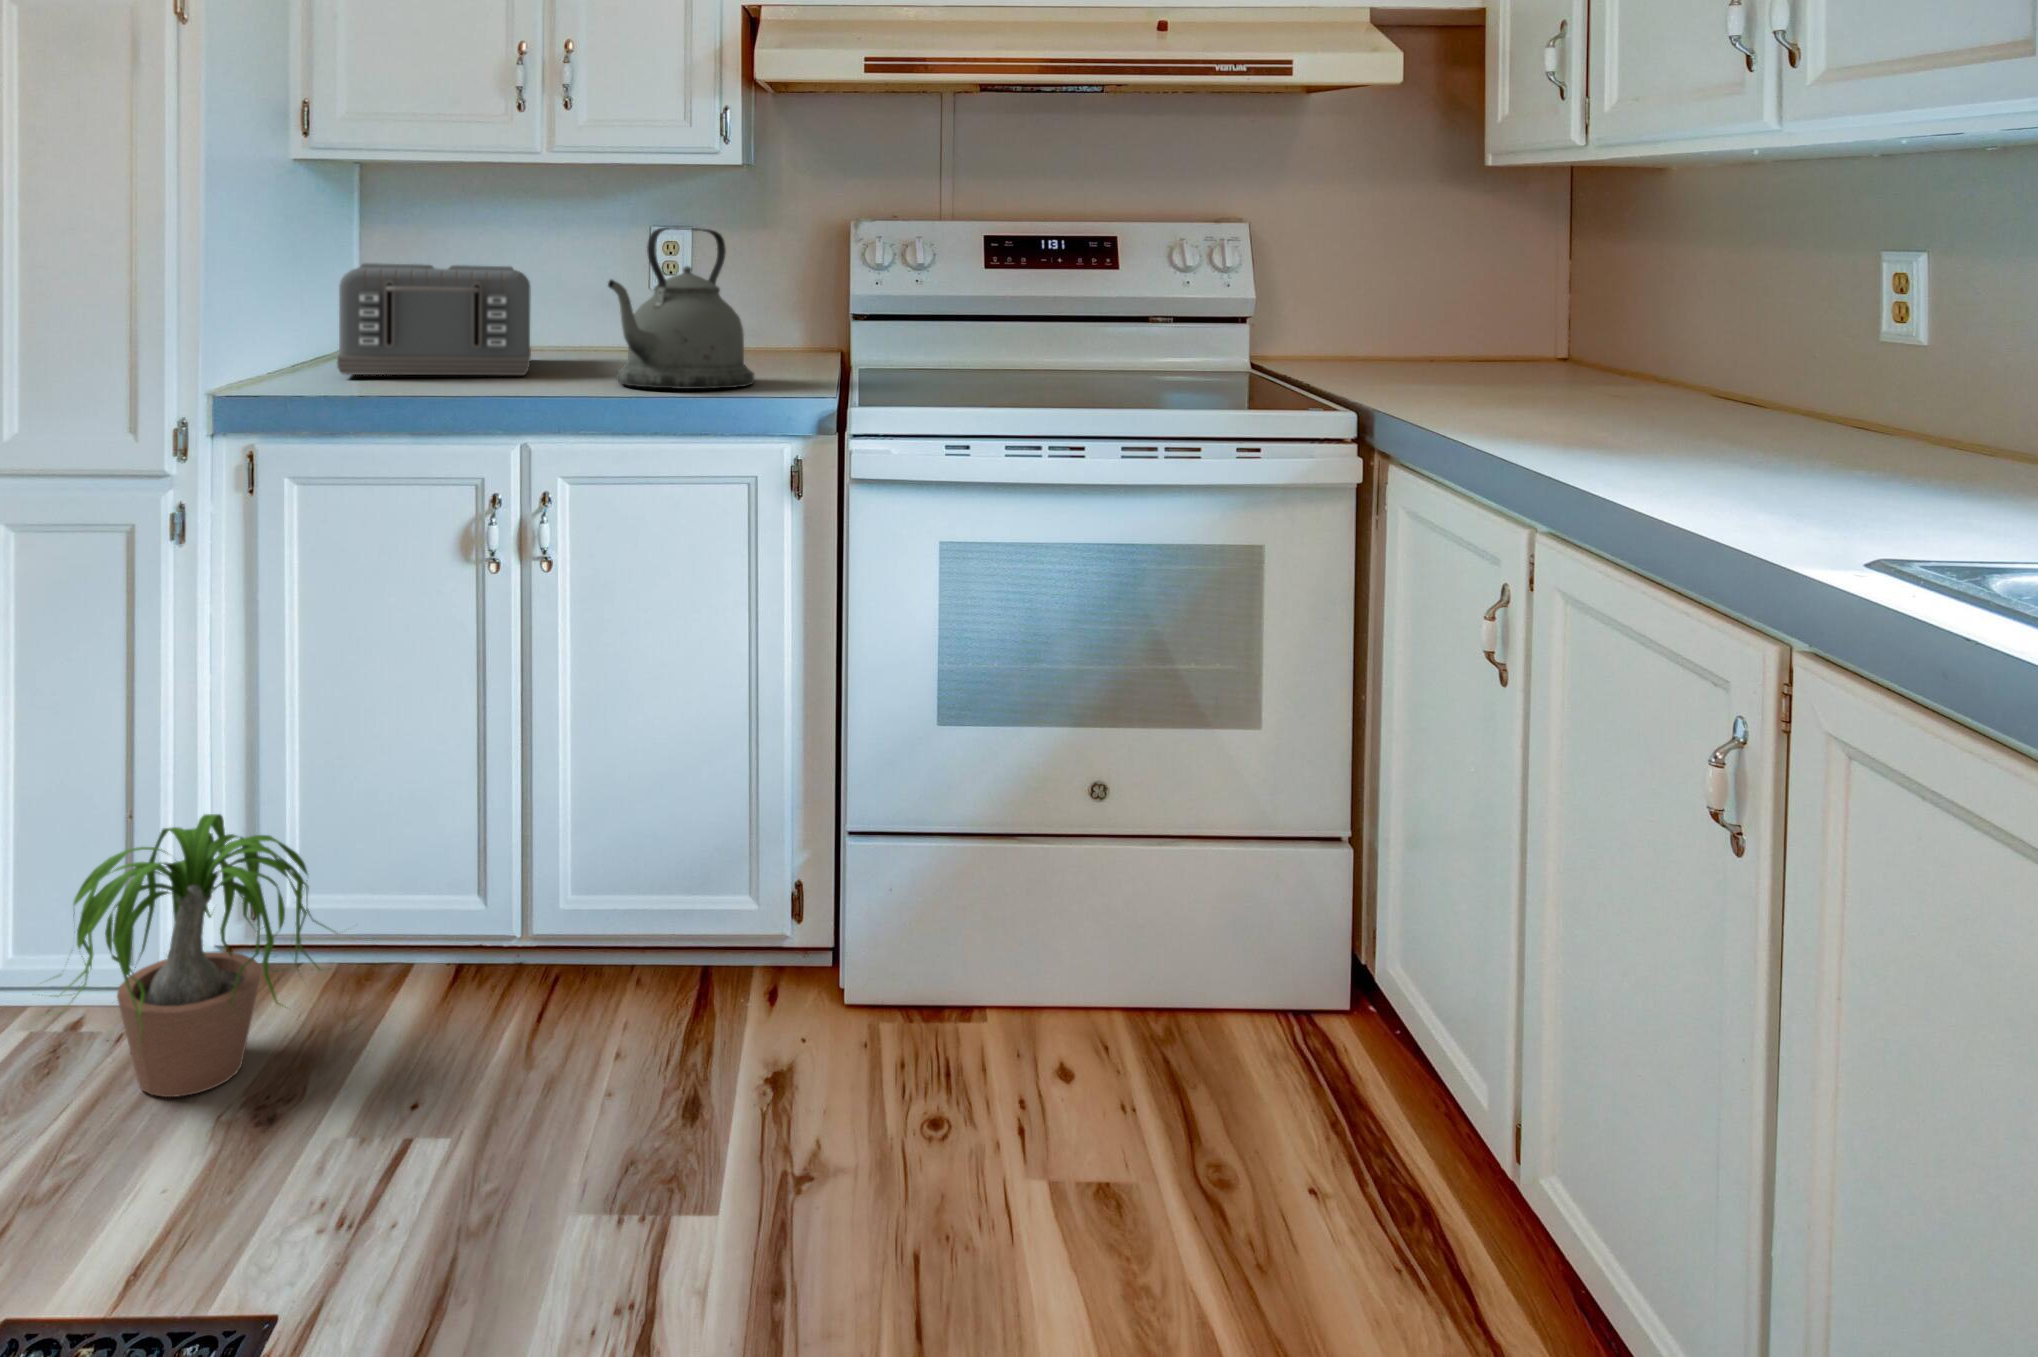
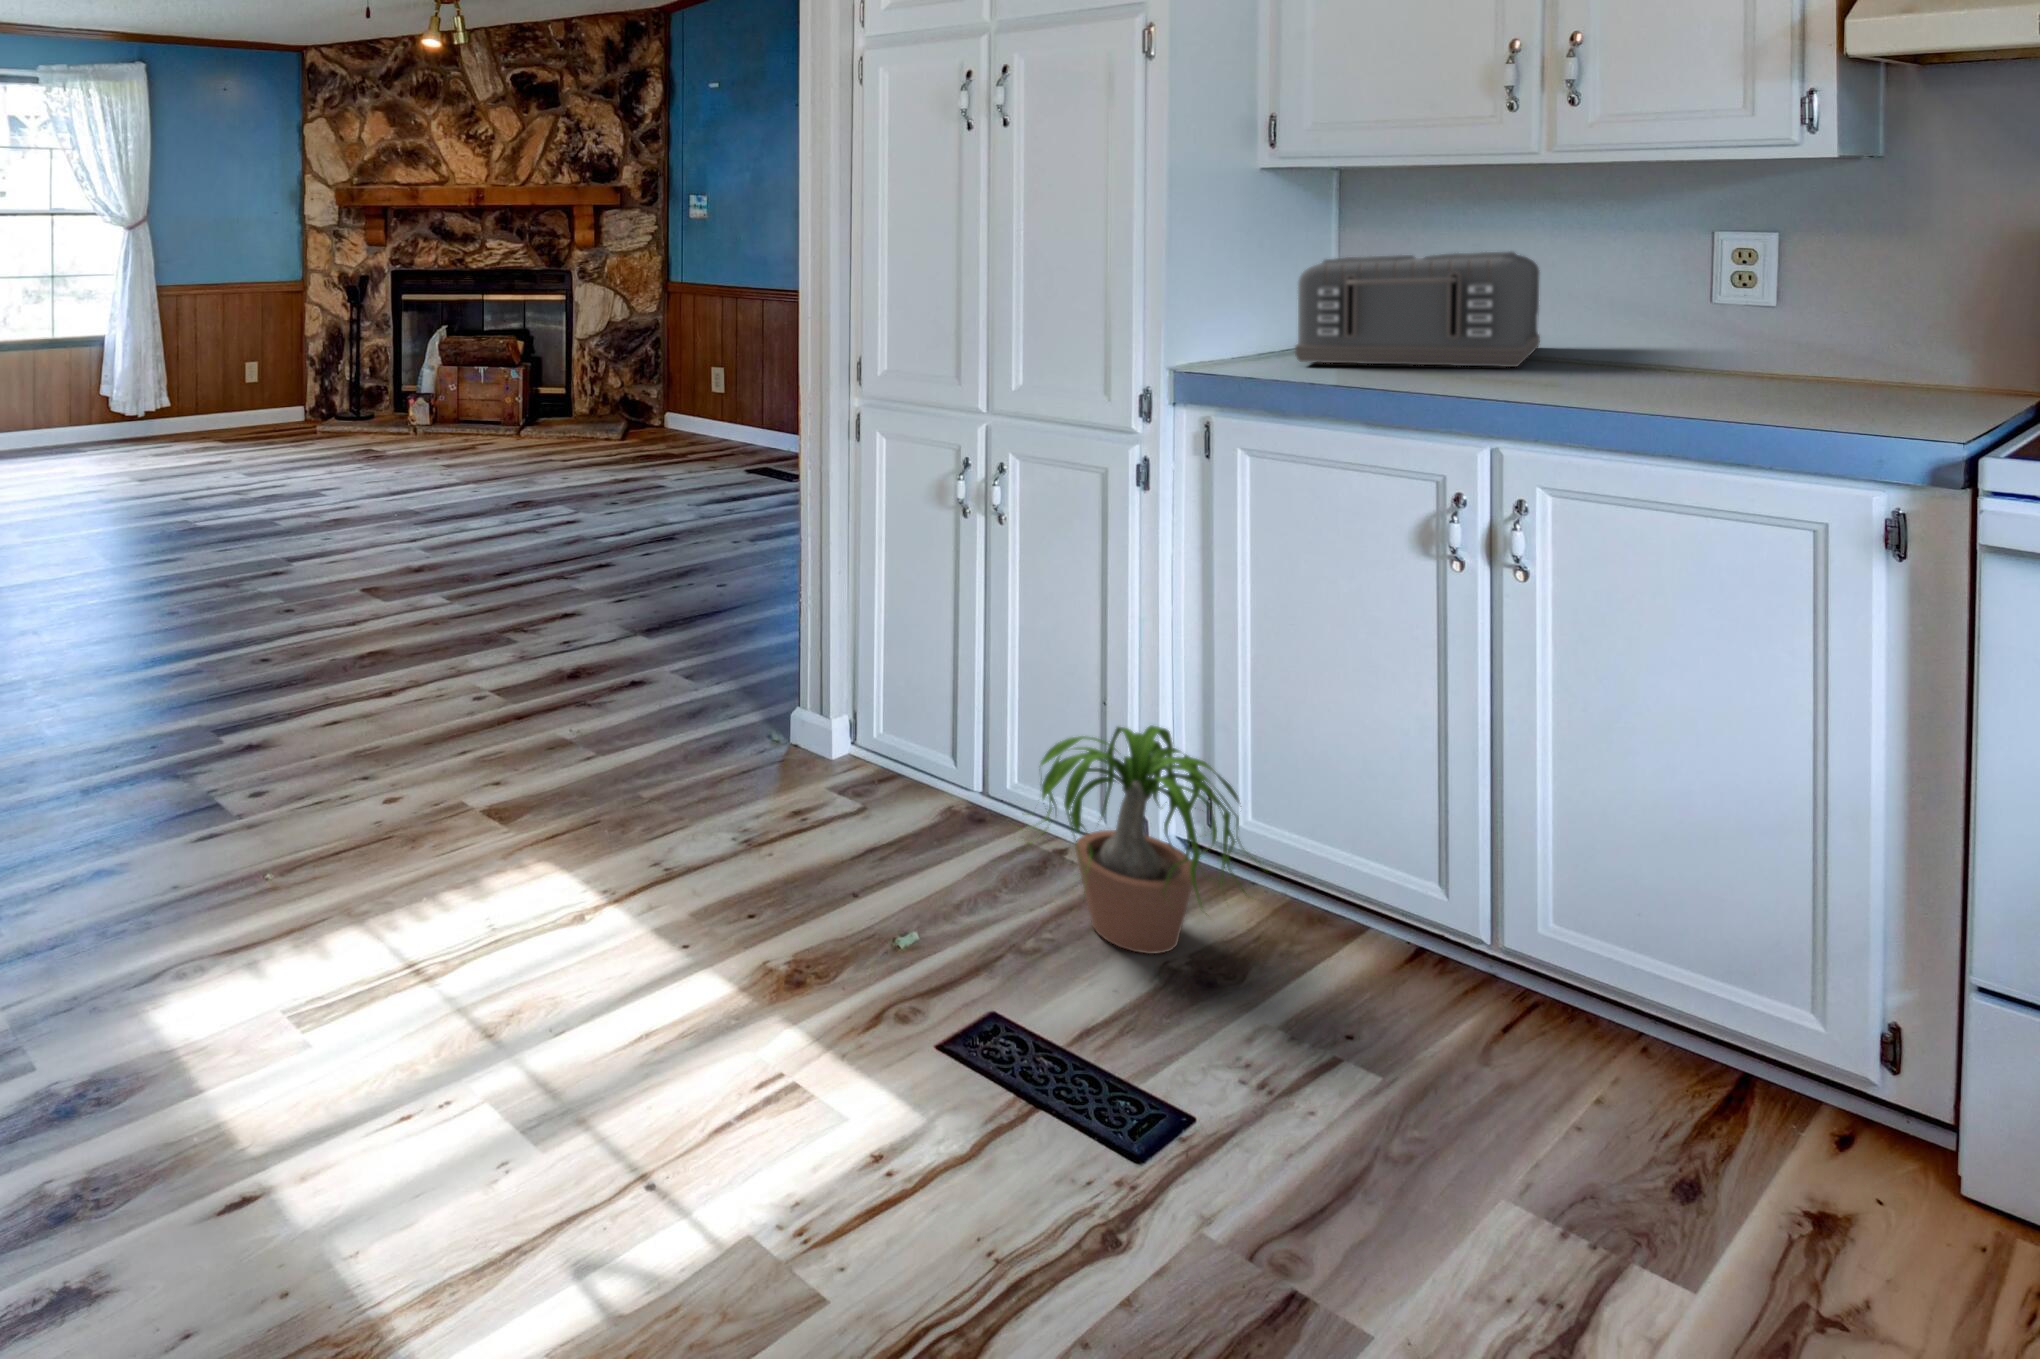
kettle: present [608,227,754,389] -> none [1625,192,1897,392]

